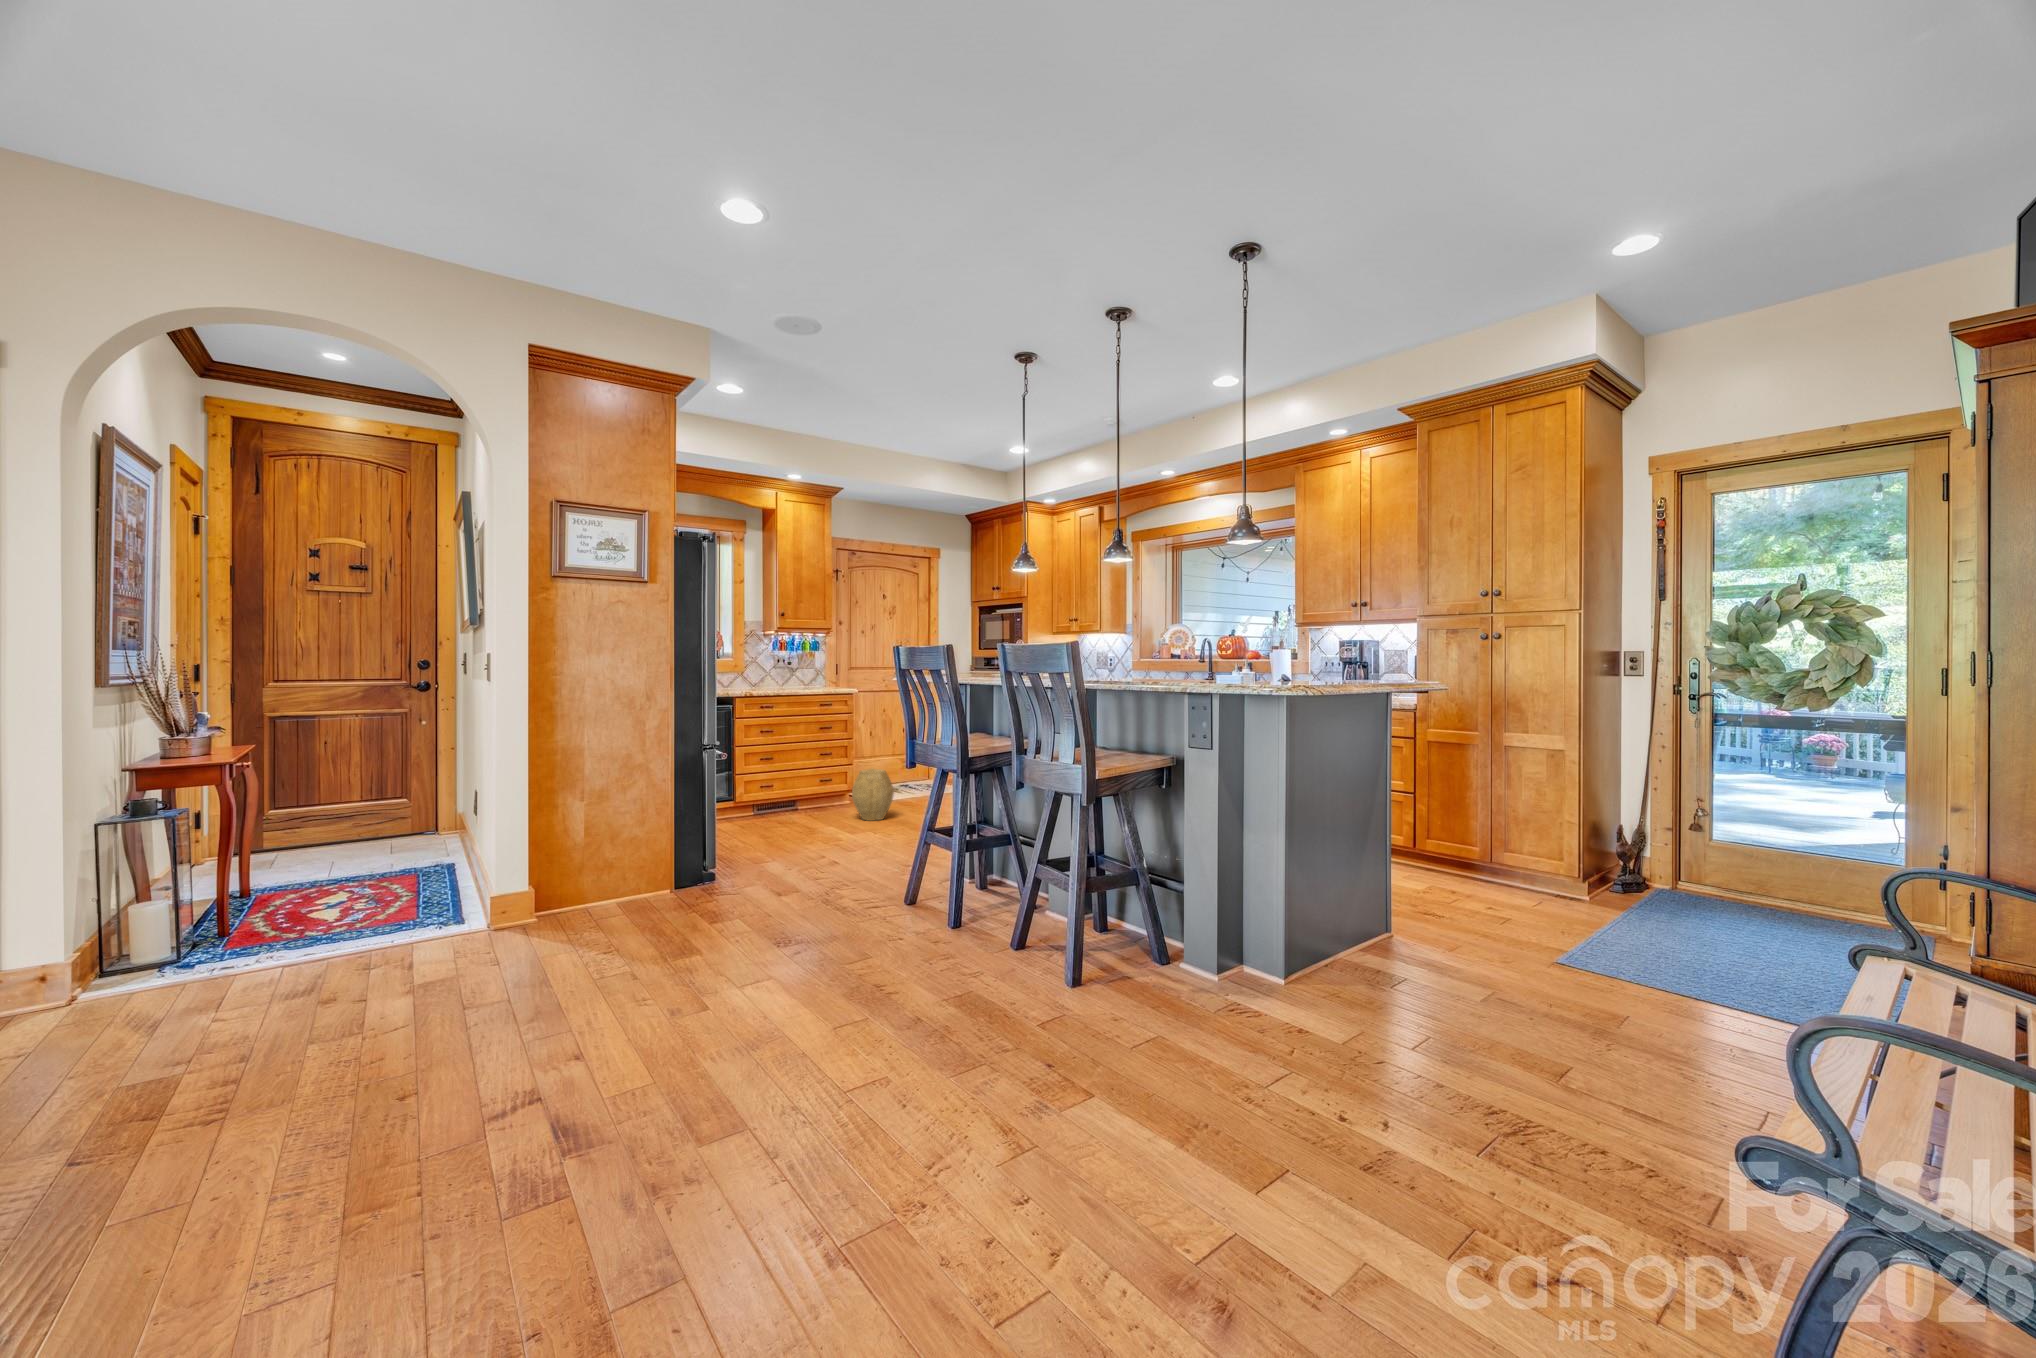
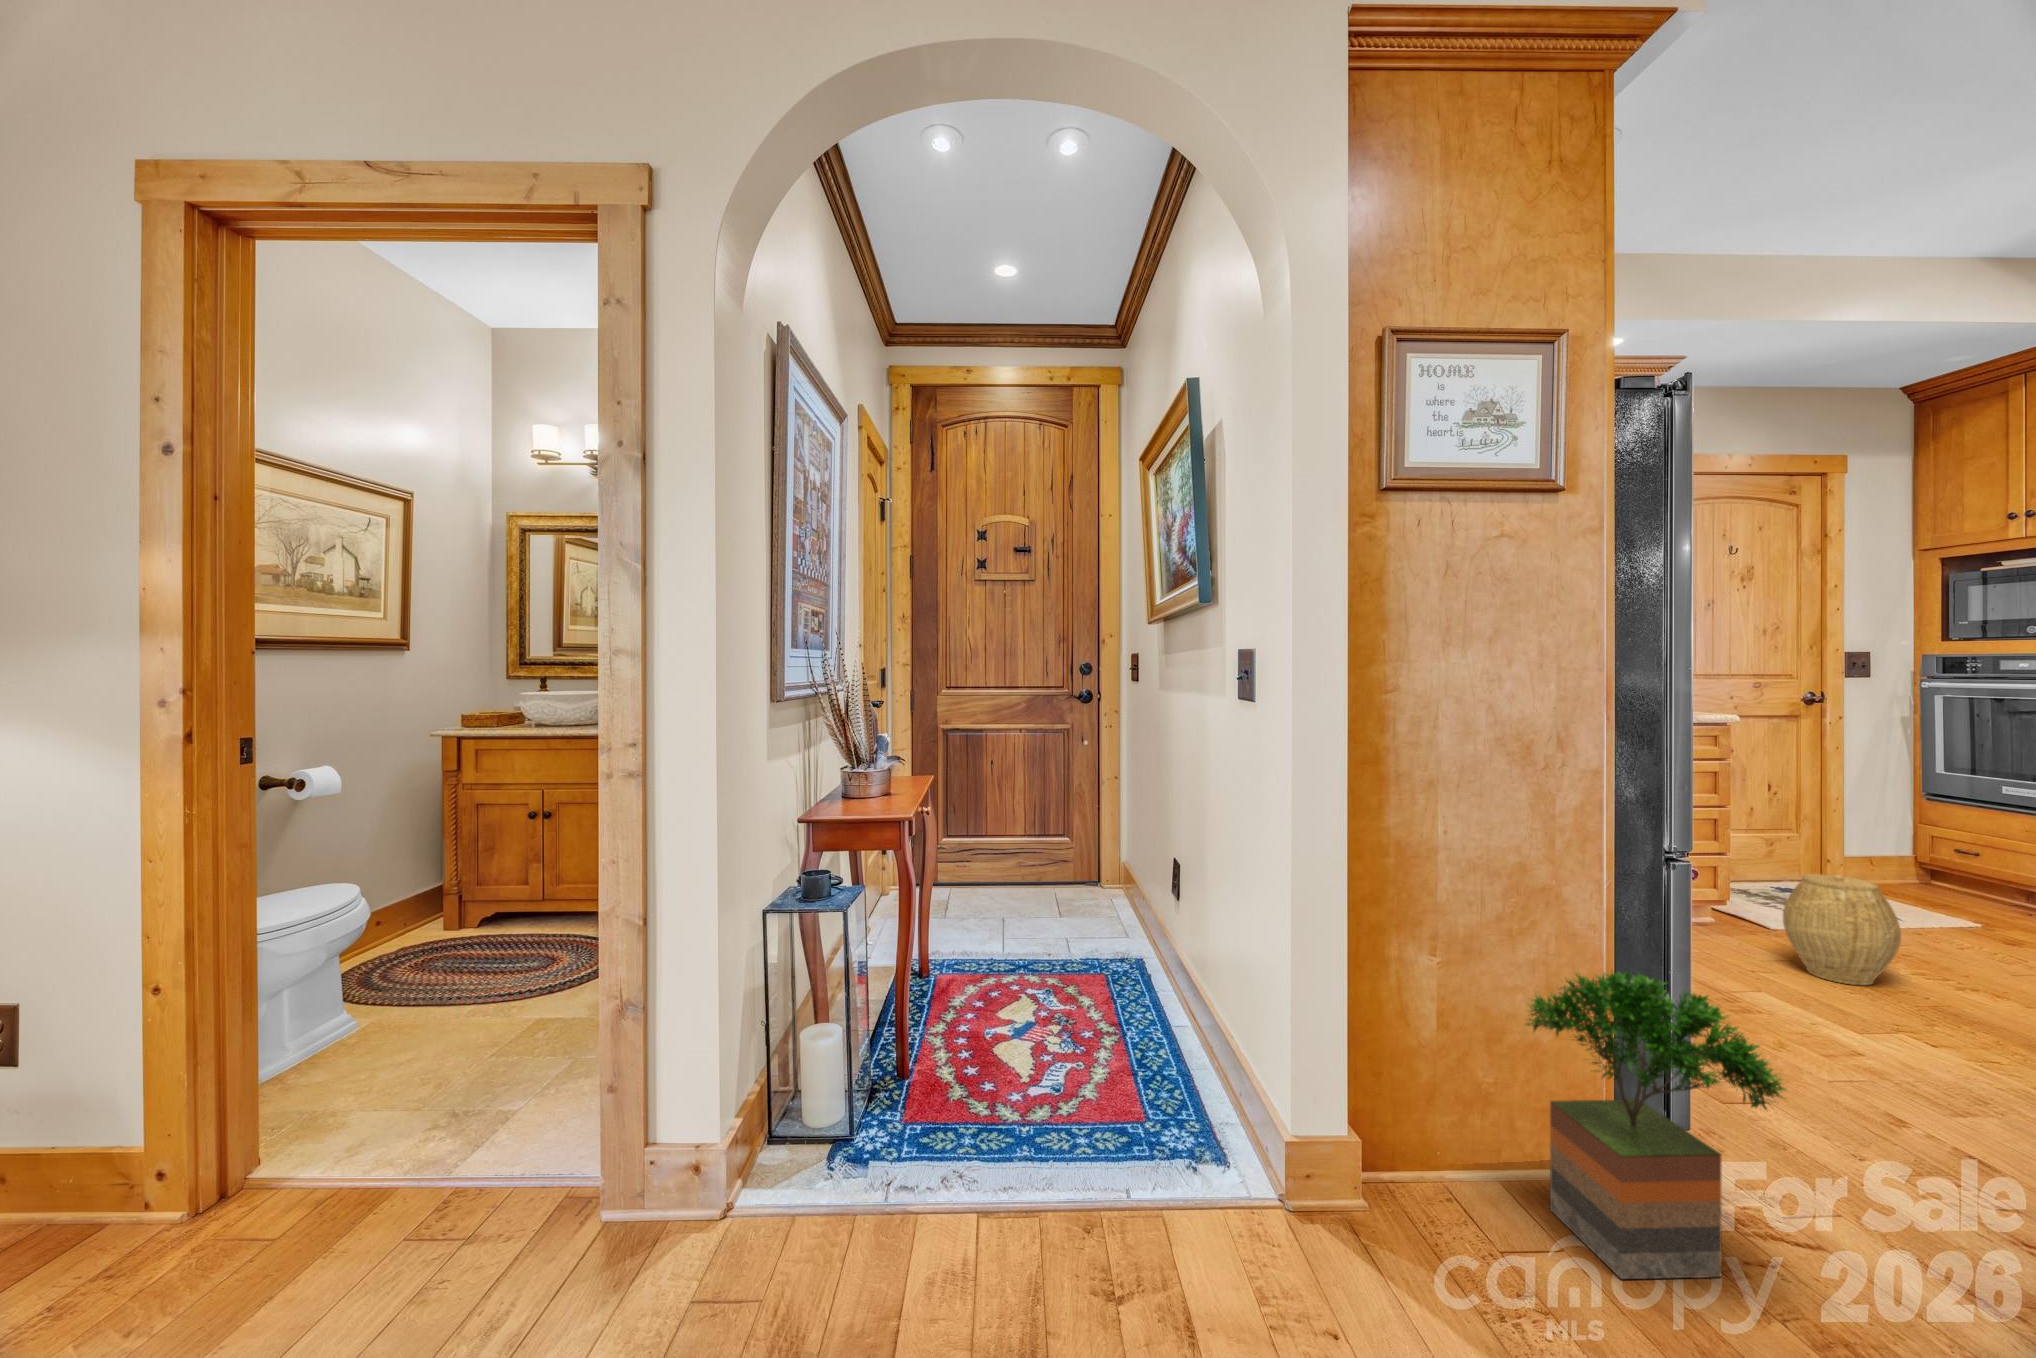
potted tree: none [614,796,702,917] -> present [1526,971,1786,1279]

